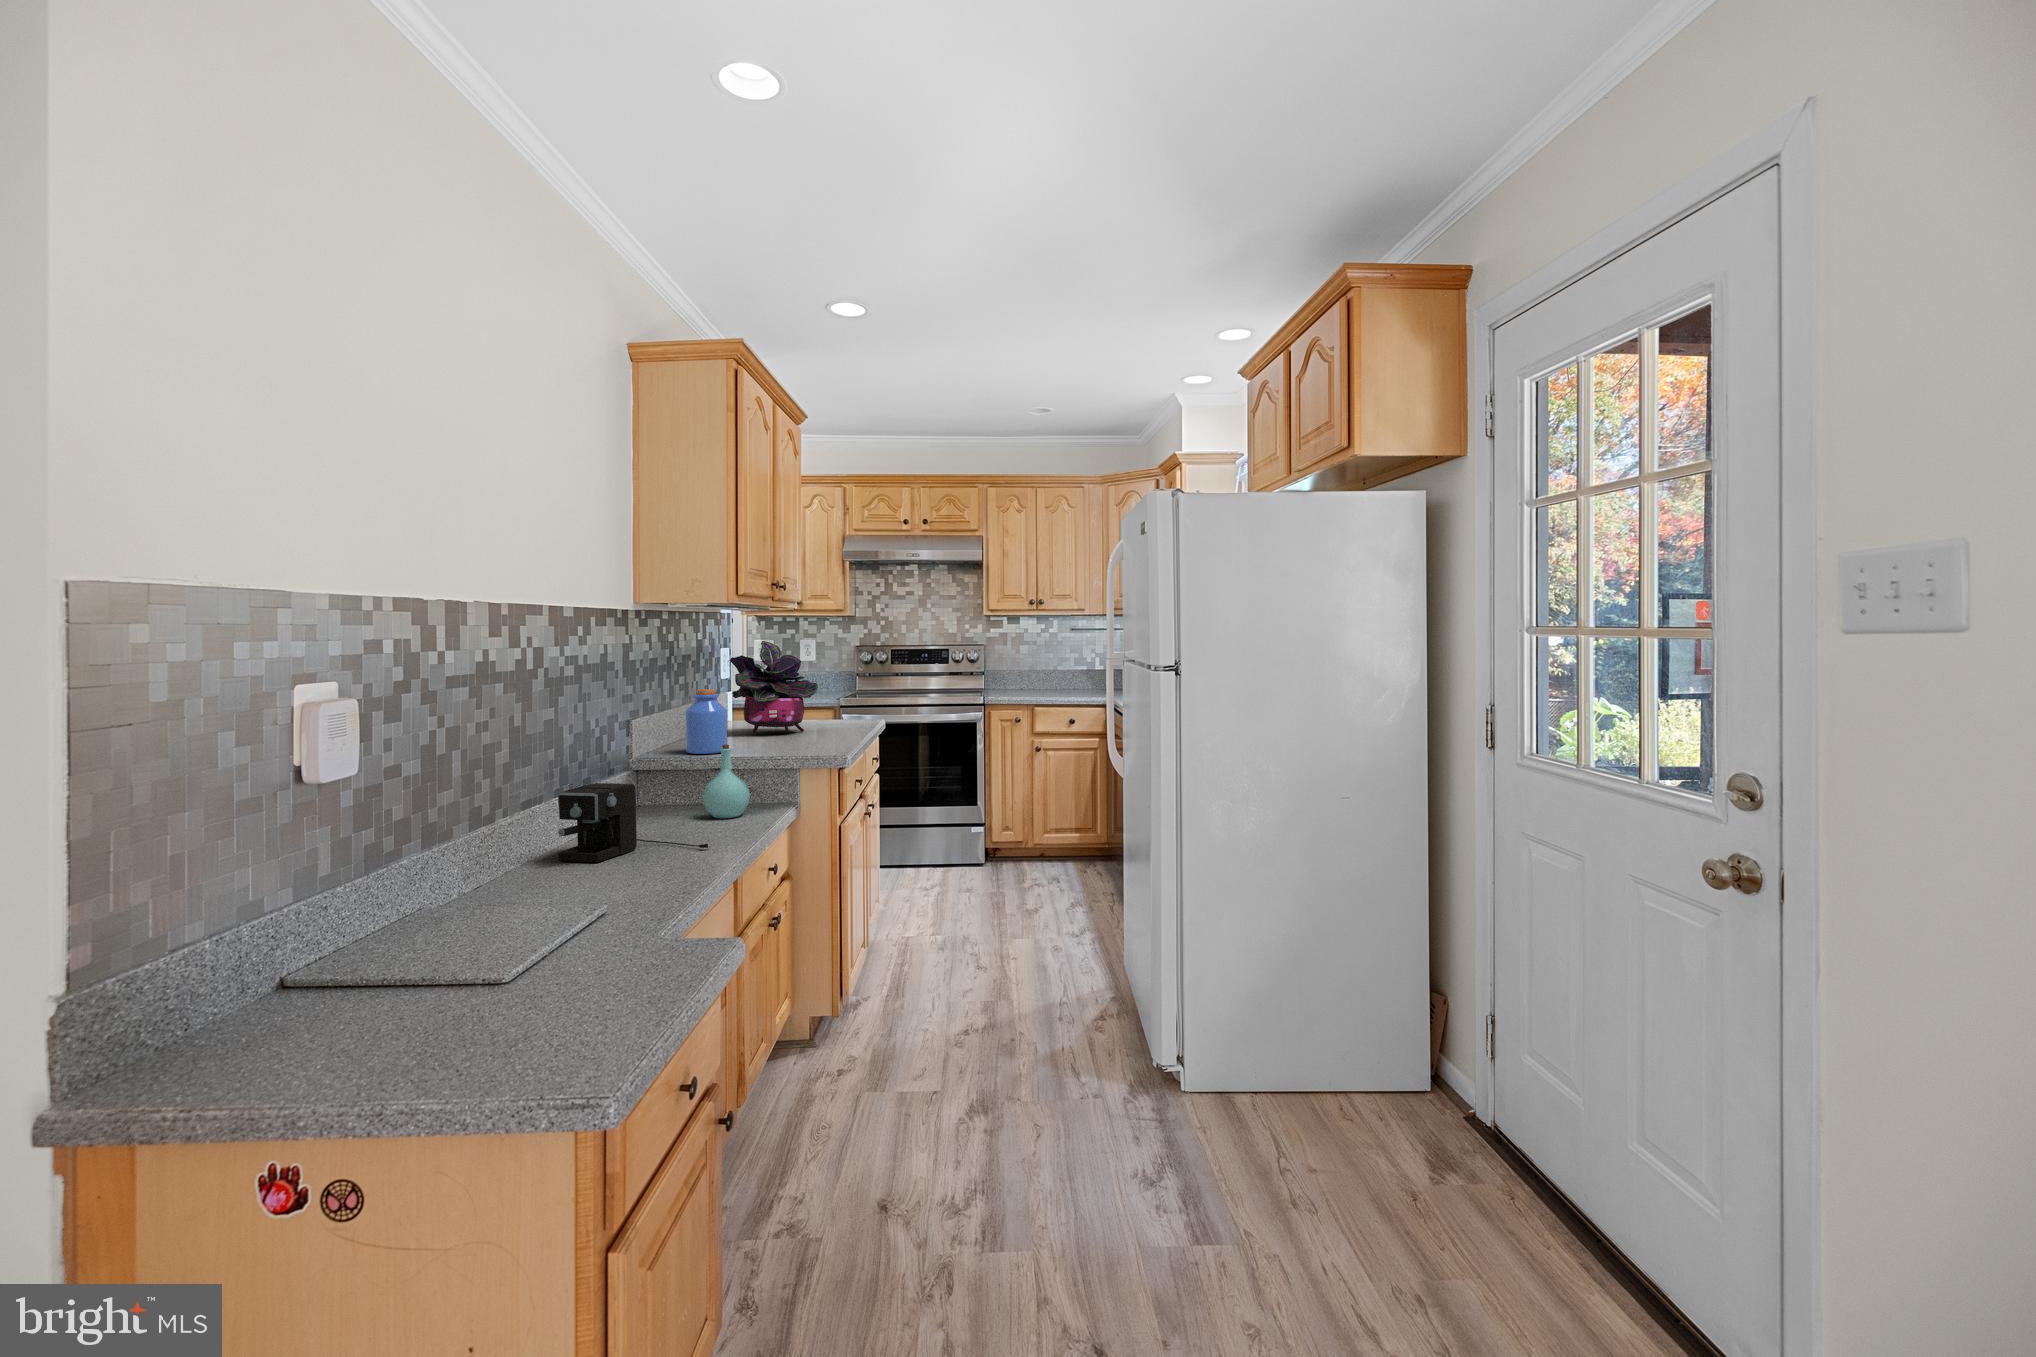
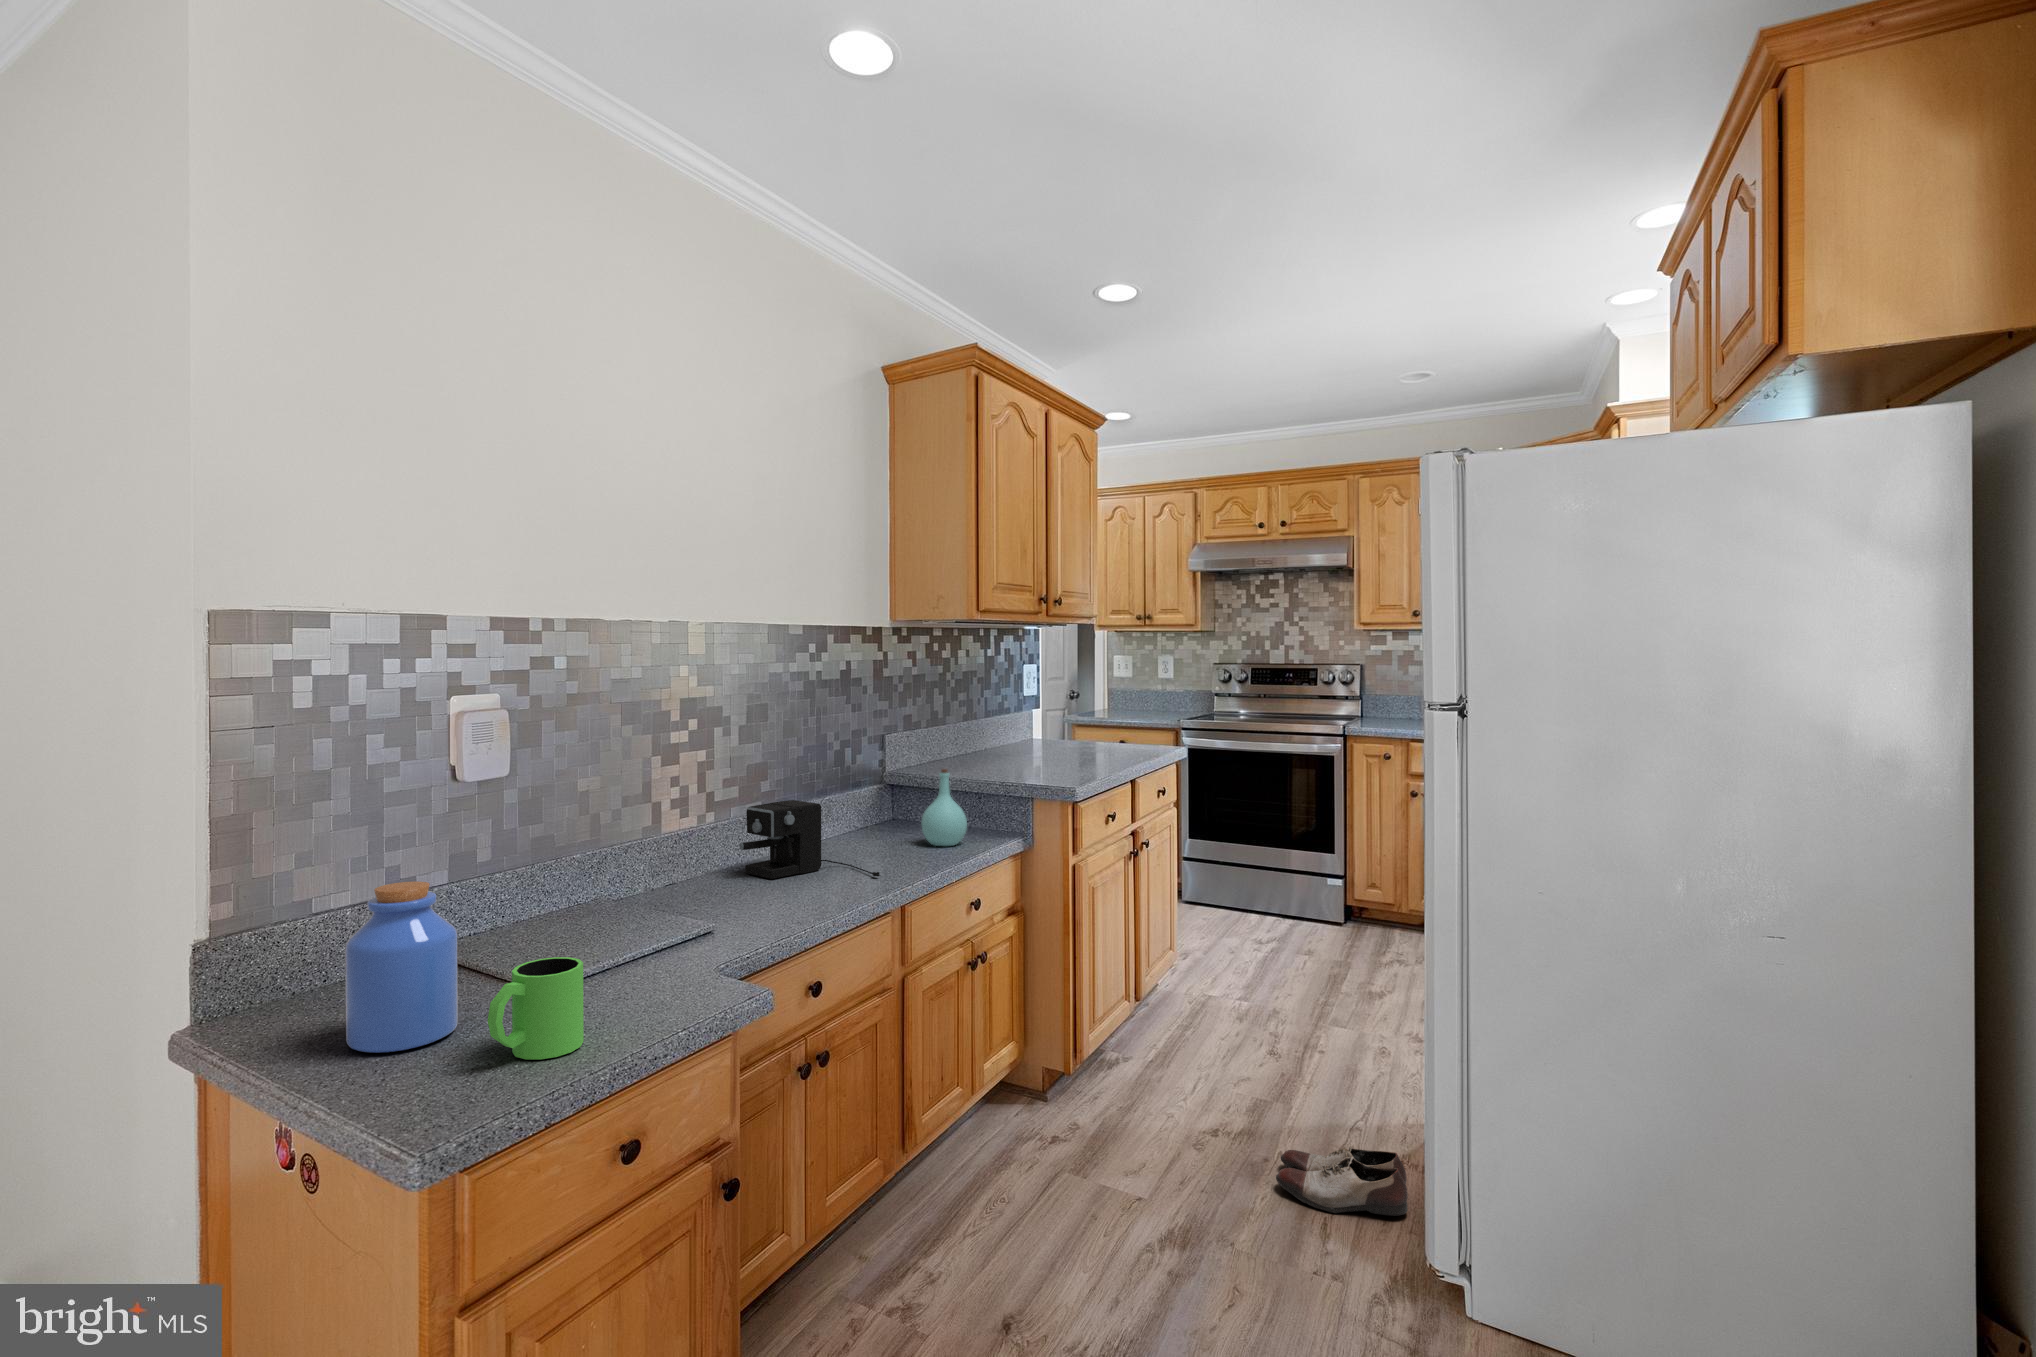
potted plant: present [729,641,818,733] -> none [1011,659,1101,759]
jar: present [685,689,727,754] -> present [345,881,458,1053]
mug: none [560,934,632,1037] -> present [488,957,584,1060]
shoe: none [1031,1015,1133,1070] -> present [1276,1147,1408,1216]

